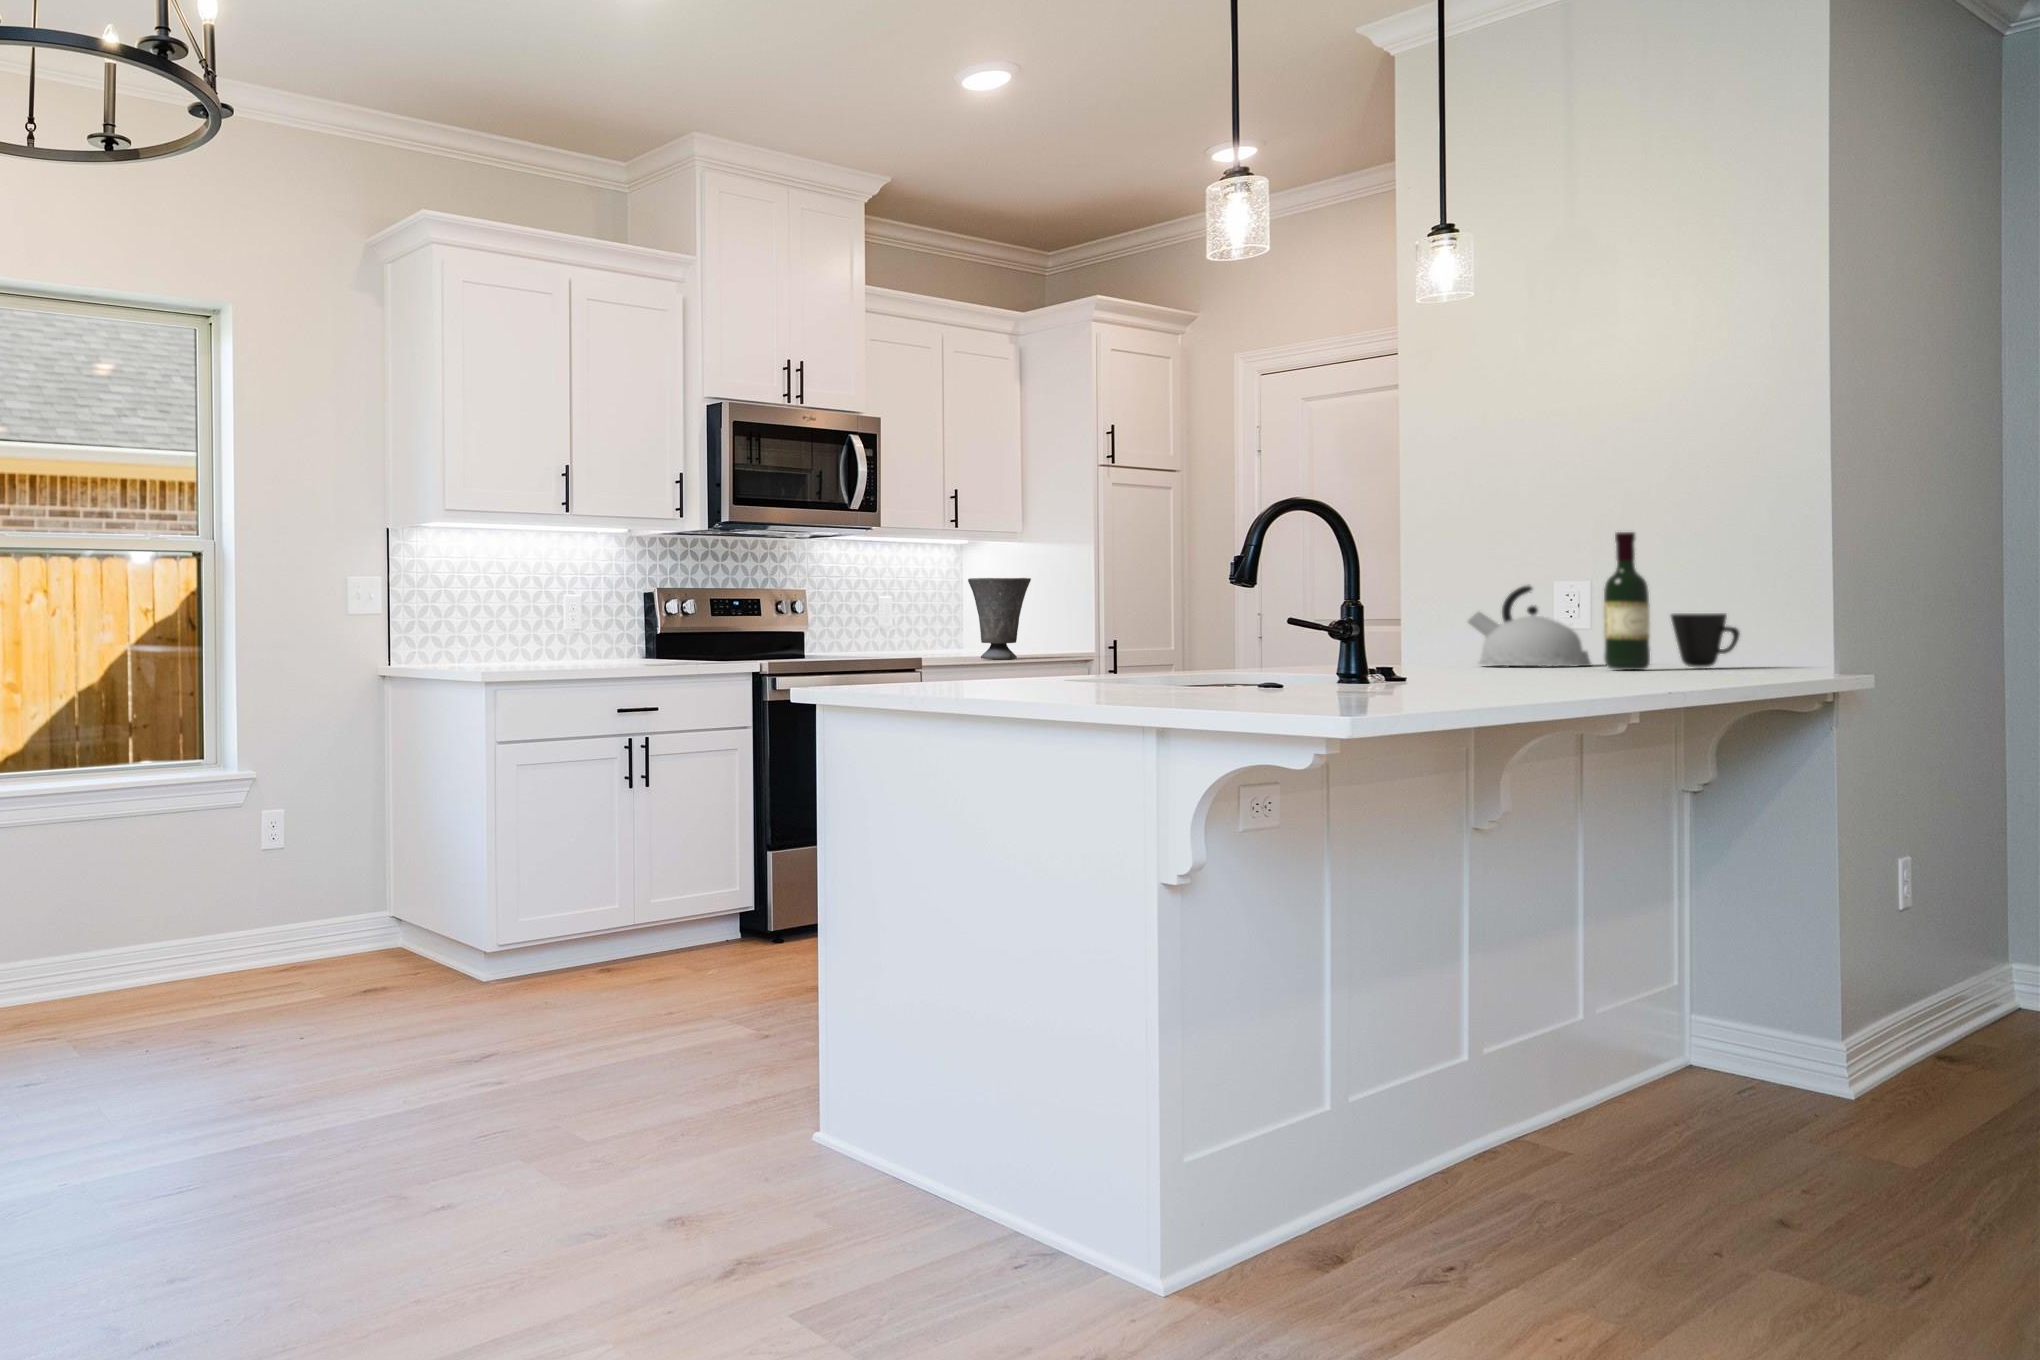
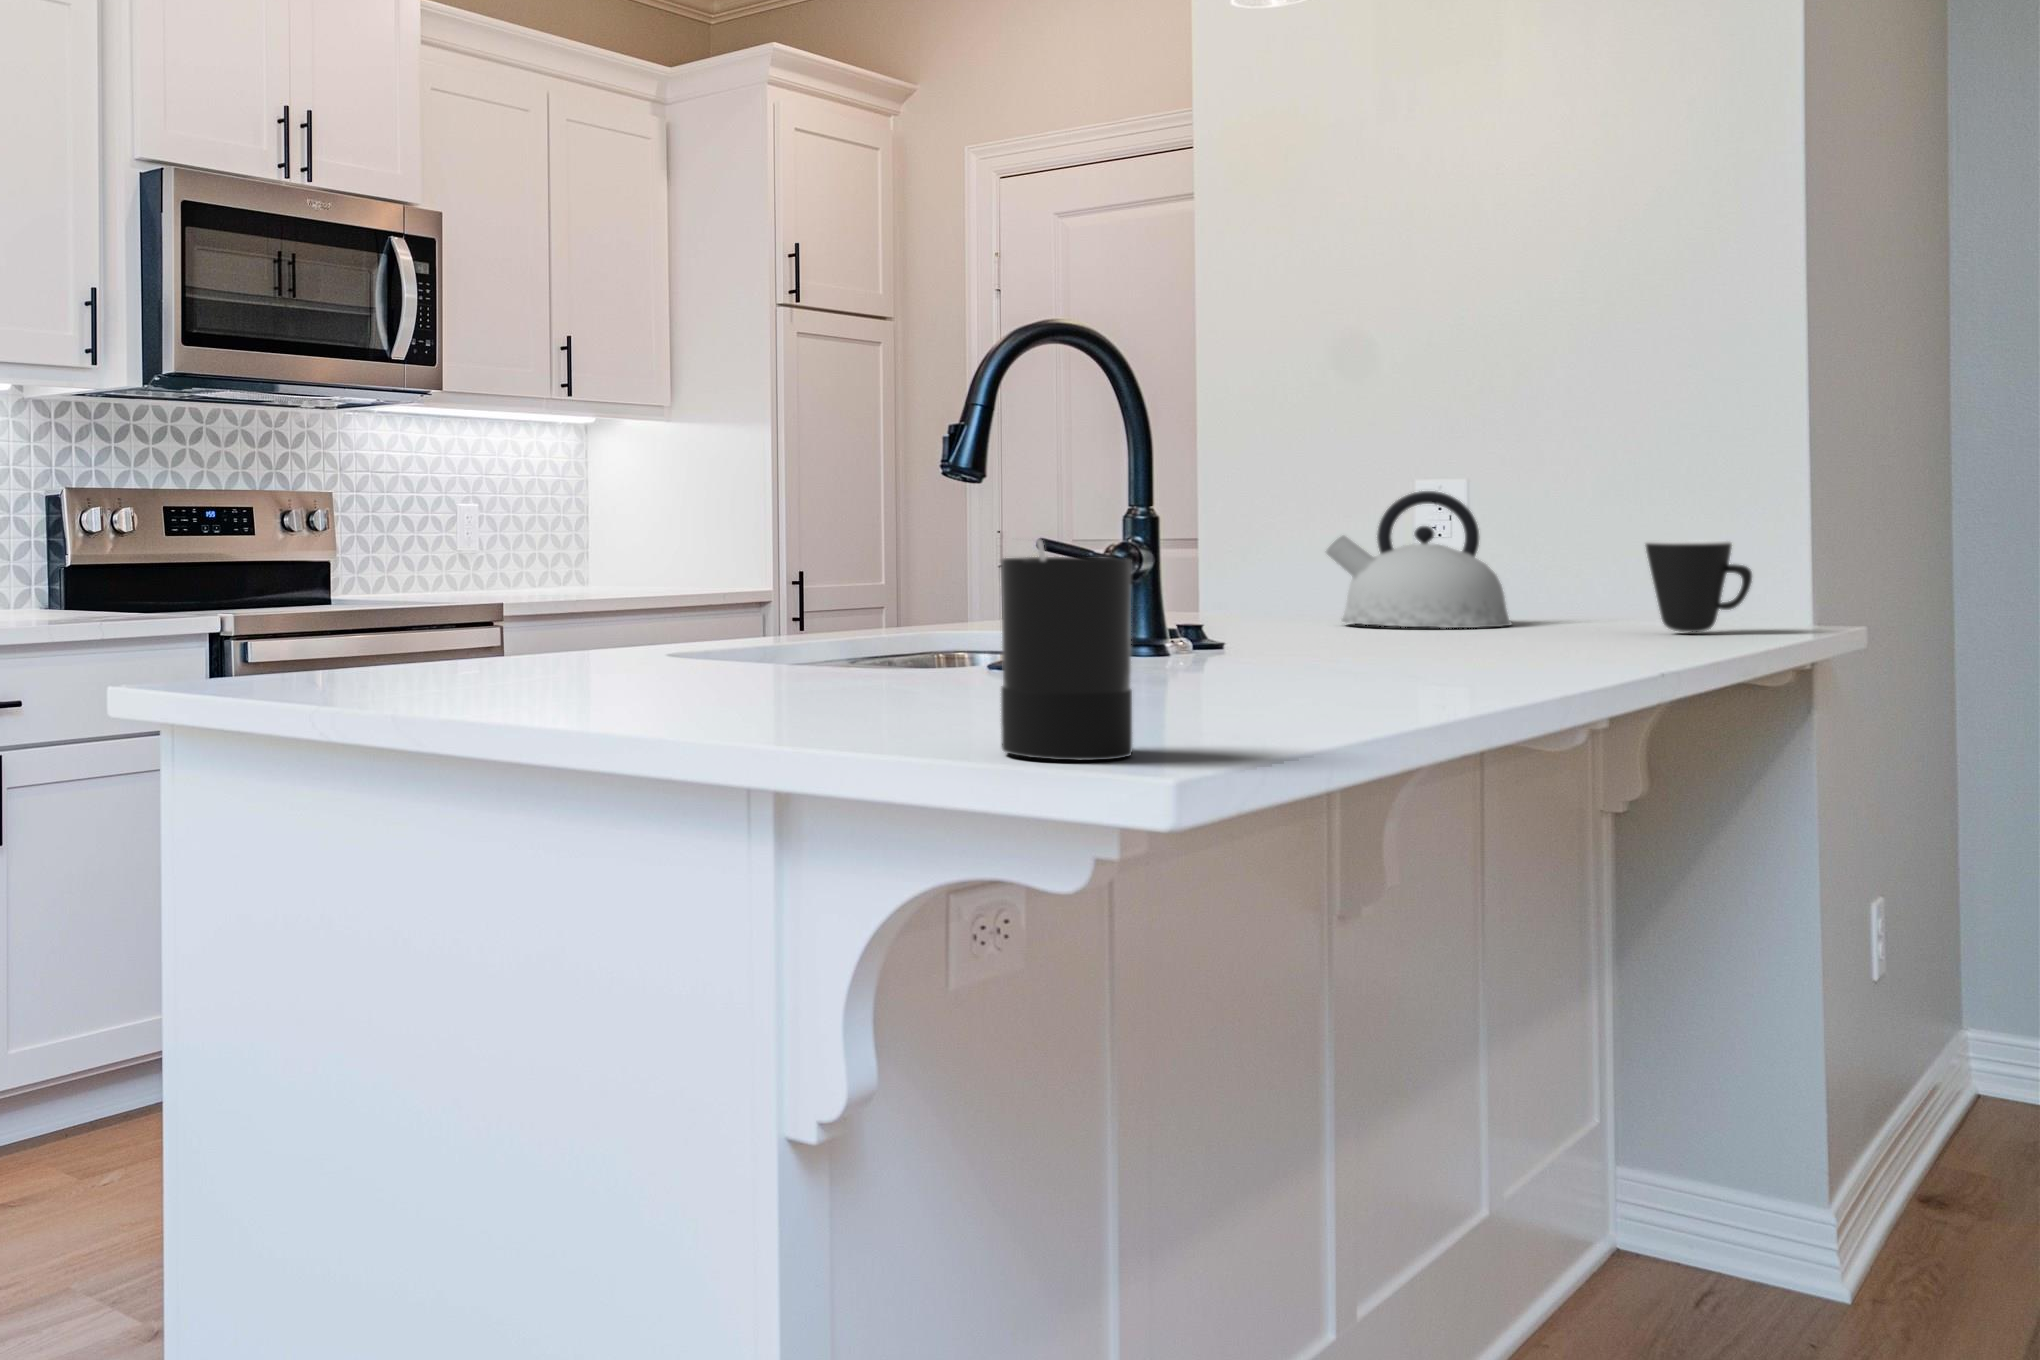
wine bottle: present [1604,532,1650,670] -> none [1554,404,1625,639]
vase: present [968,578,1031,660] -> none [583,474,676,601]
candle: none [1236,604,1299,698] -> present [1001,539,1132,760]

